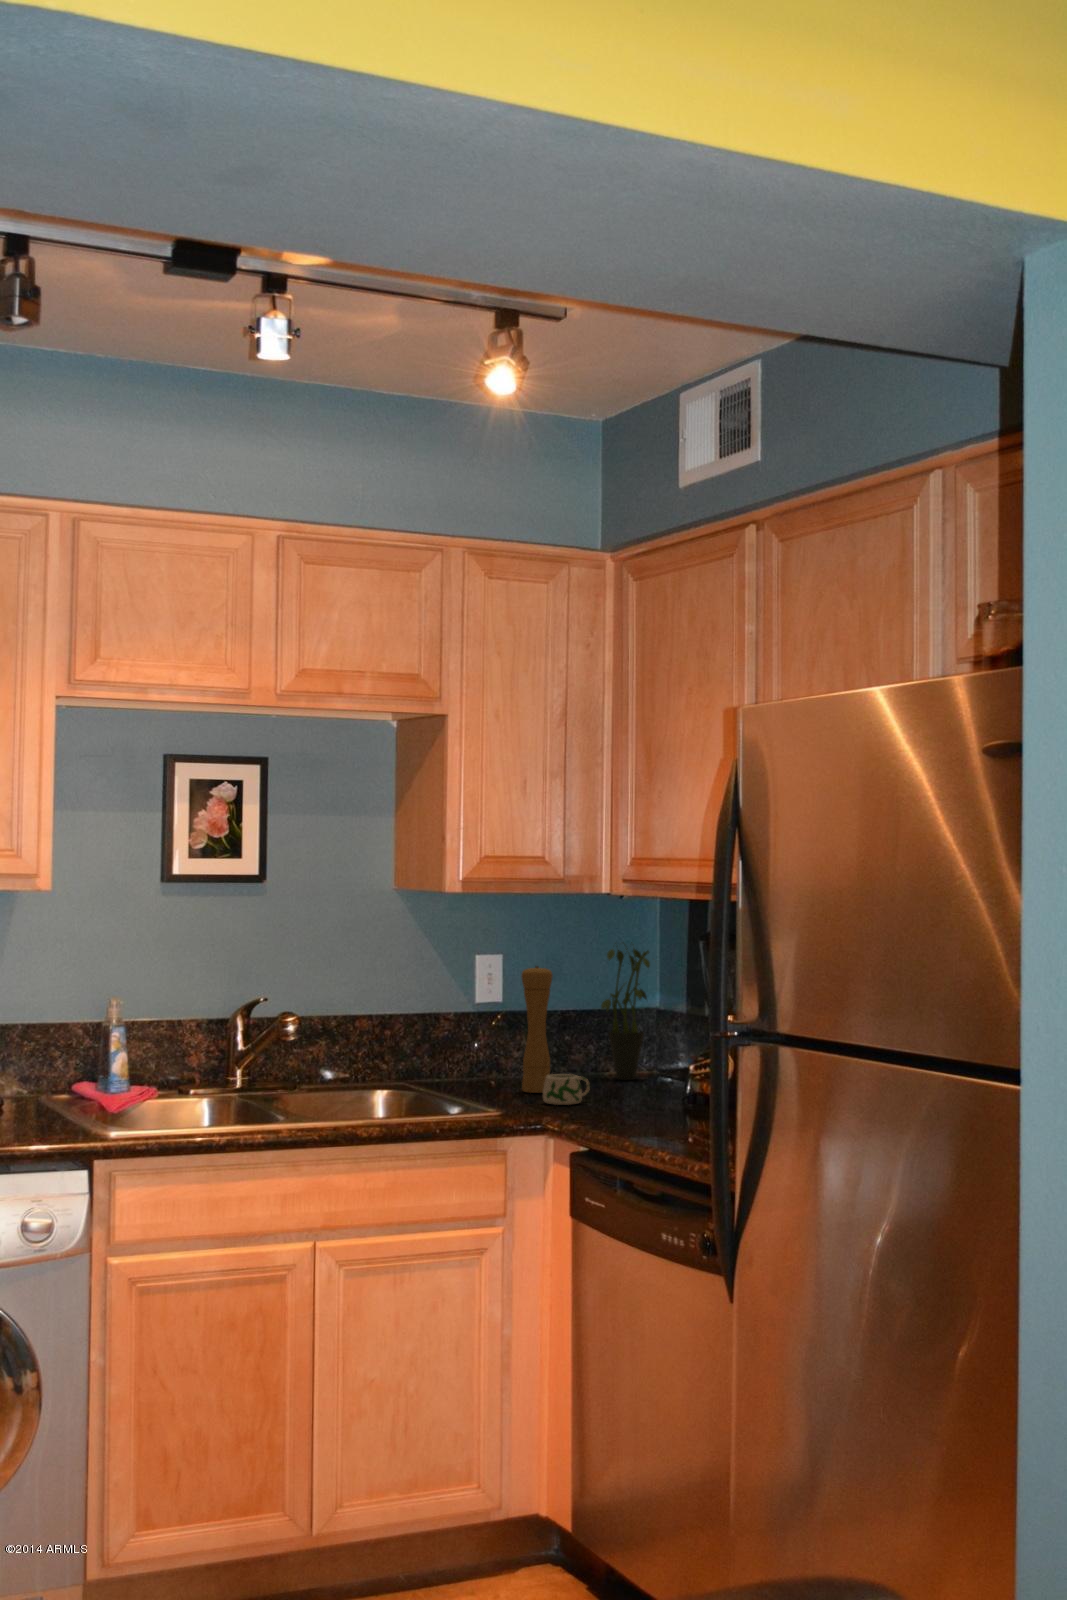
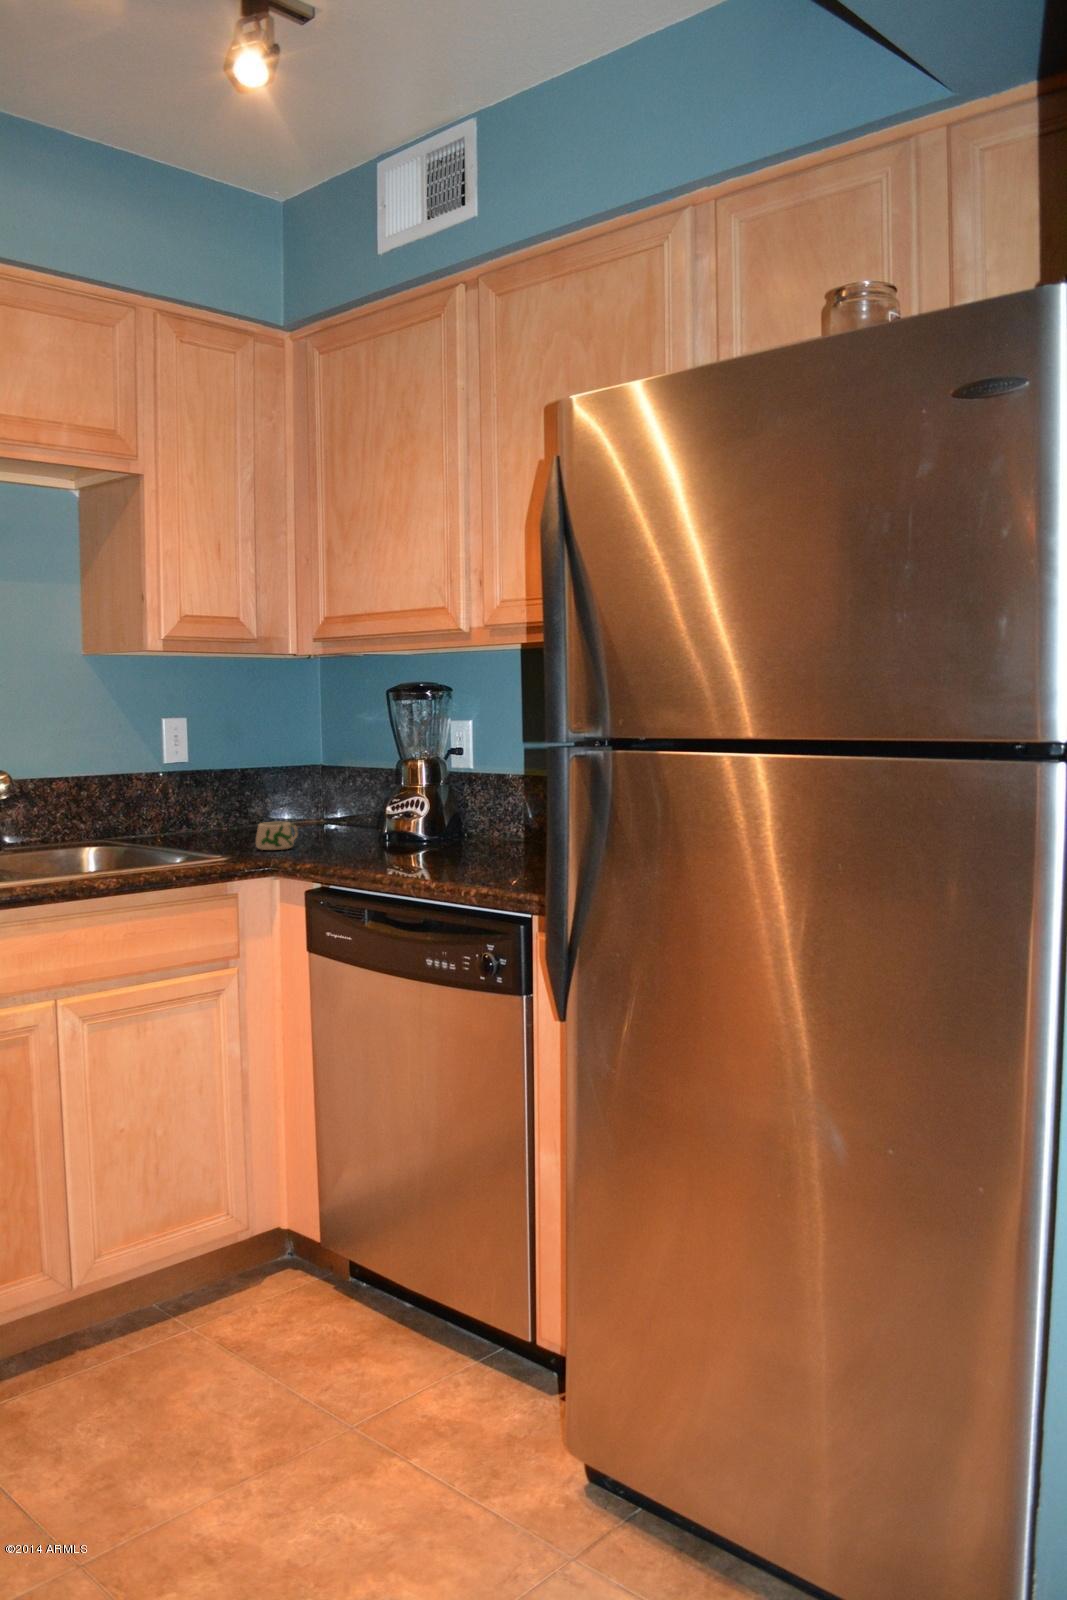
potted plant: present [601,949,650,1080] -> none [283,703,332,827]
pepper mill: present [522,966,552,1093] -> none [218,724,251,842]

